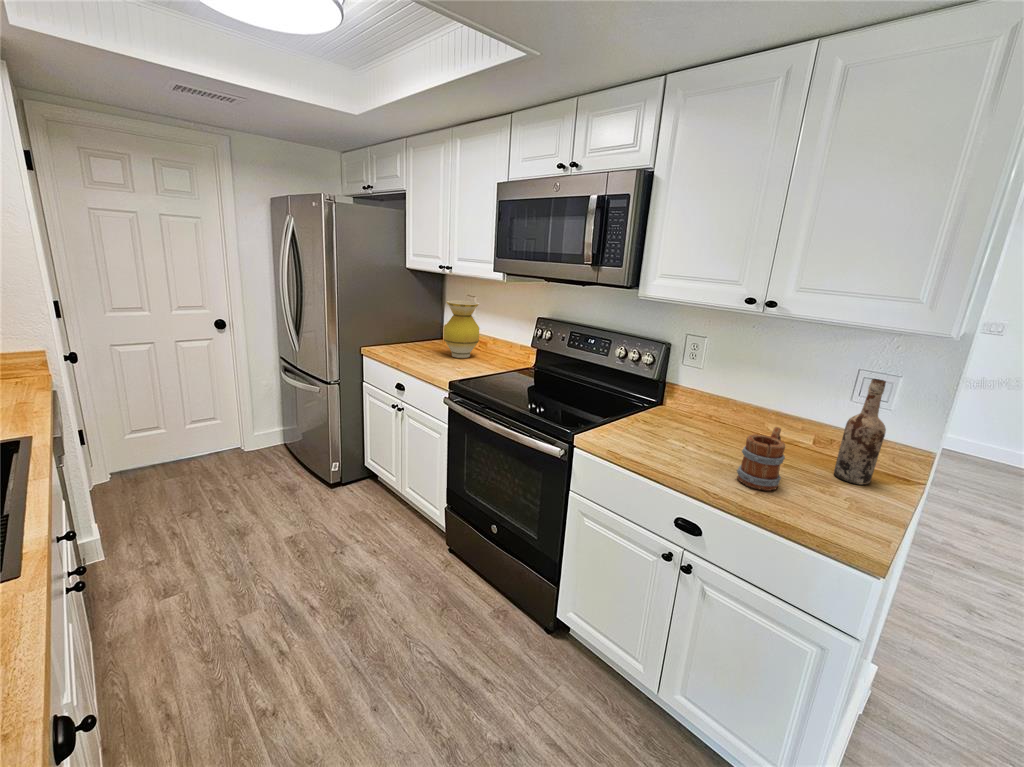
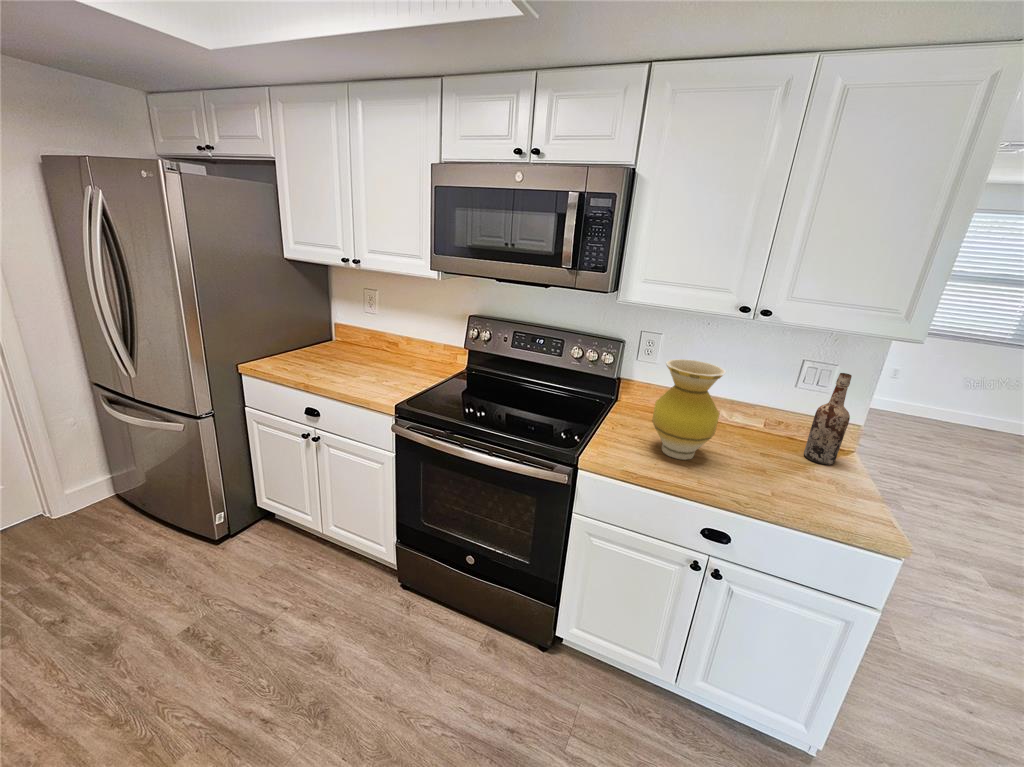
vase: present [444,301,479,358] -> present [652,359,726,460]
mug: present [737,427,785,491] -> none [751,427,799,491]

